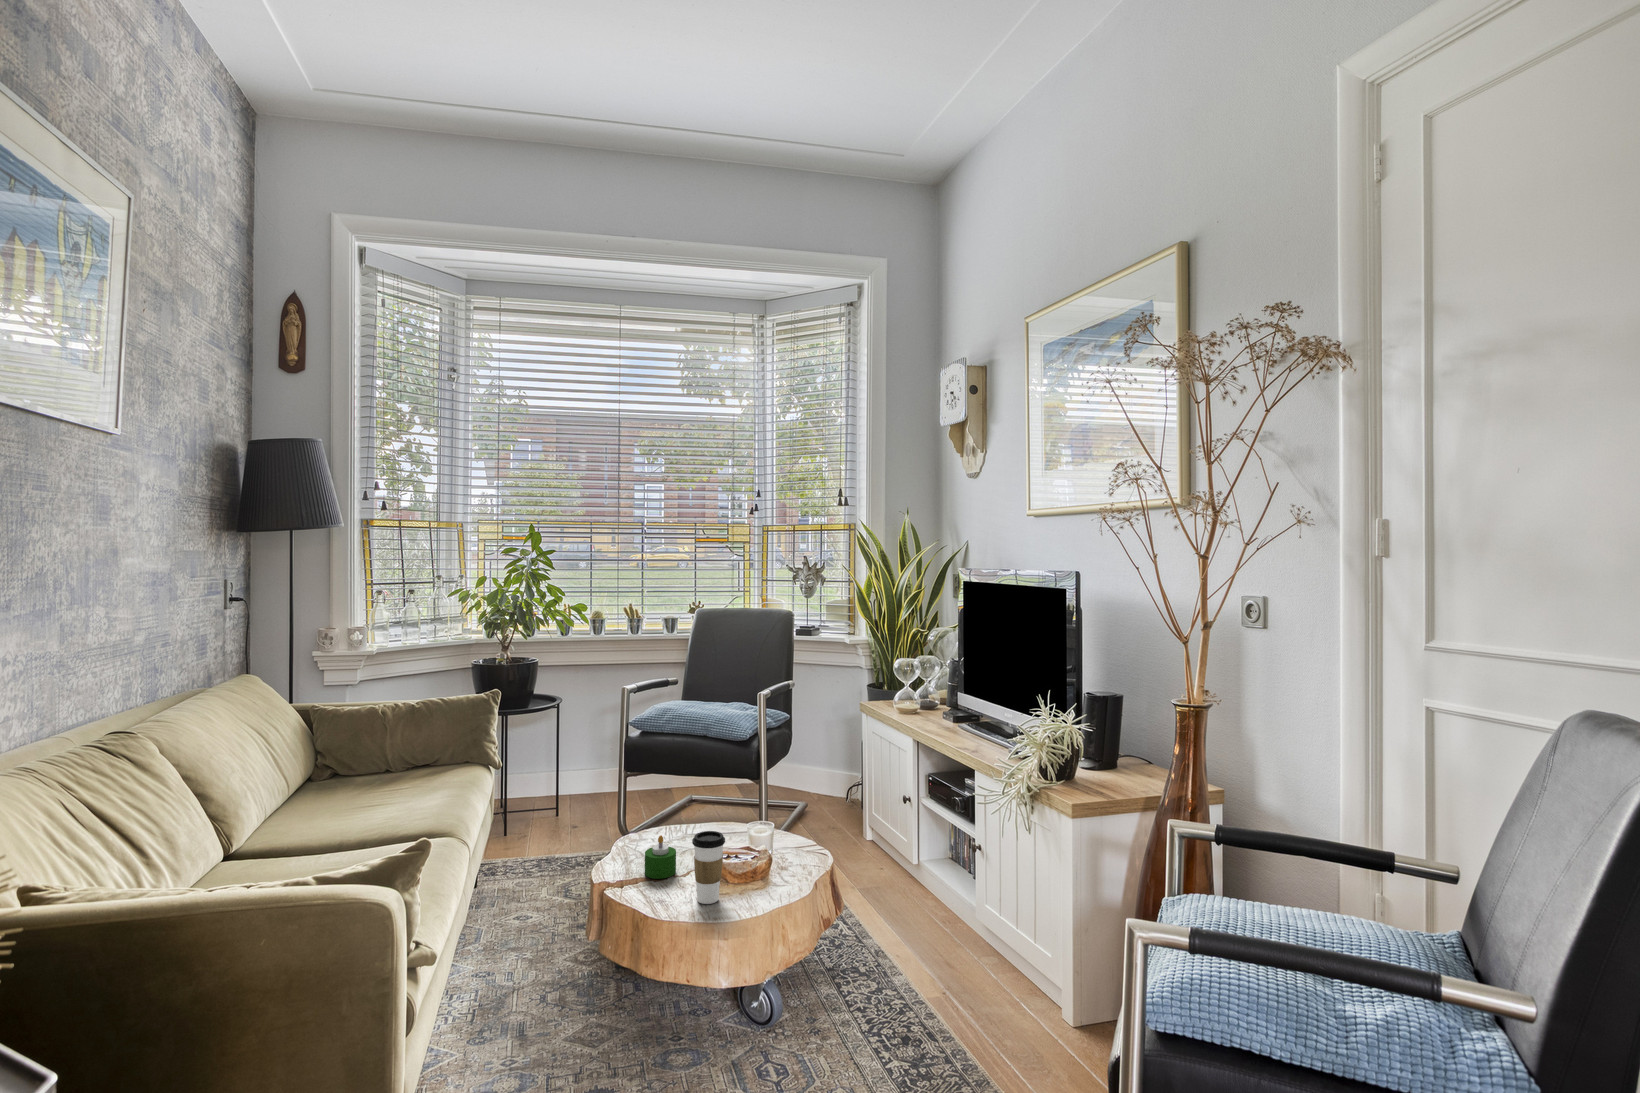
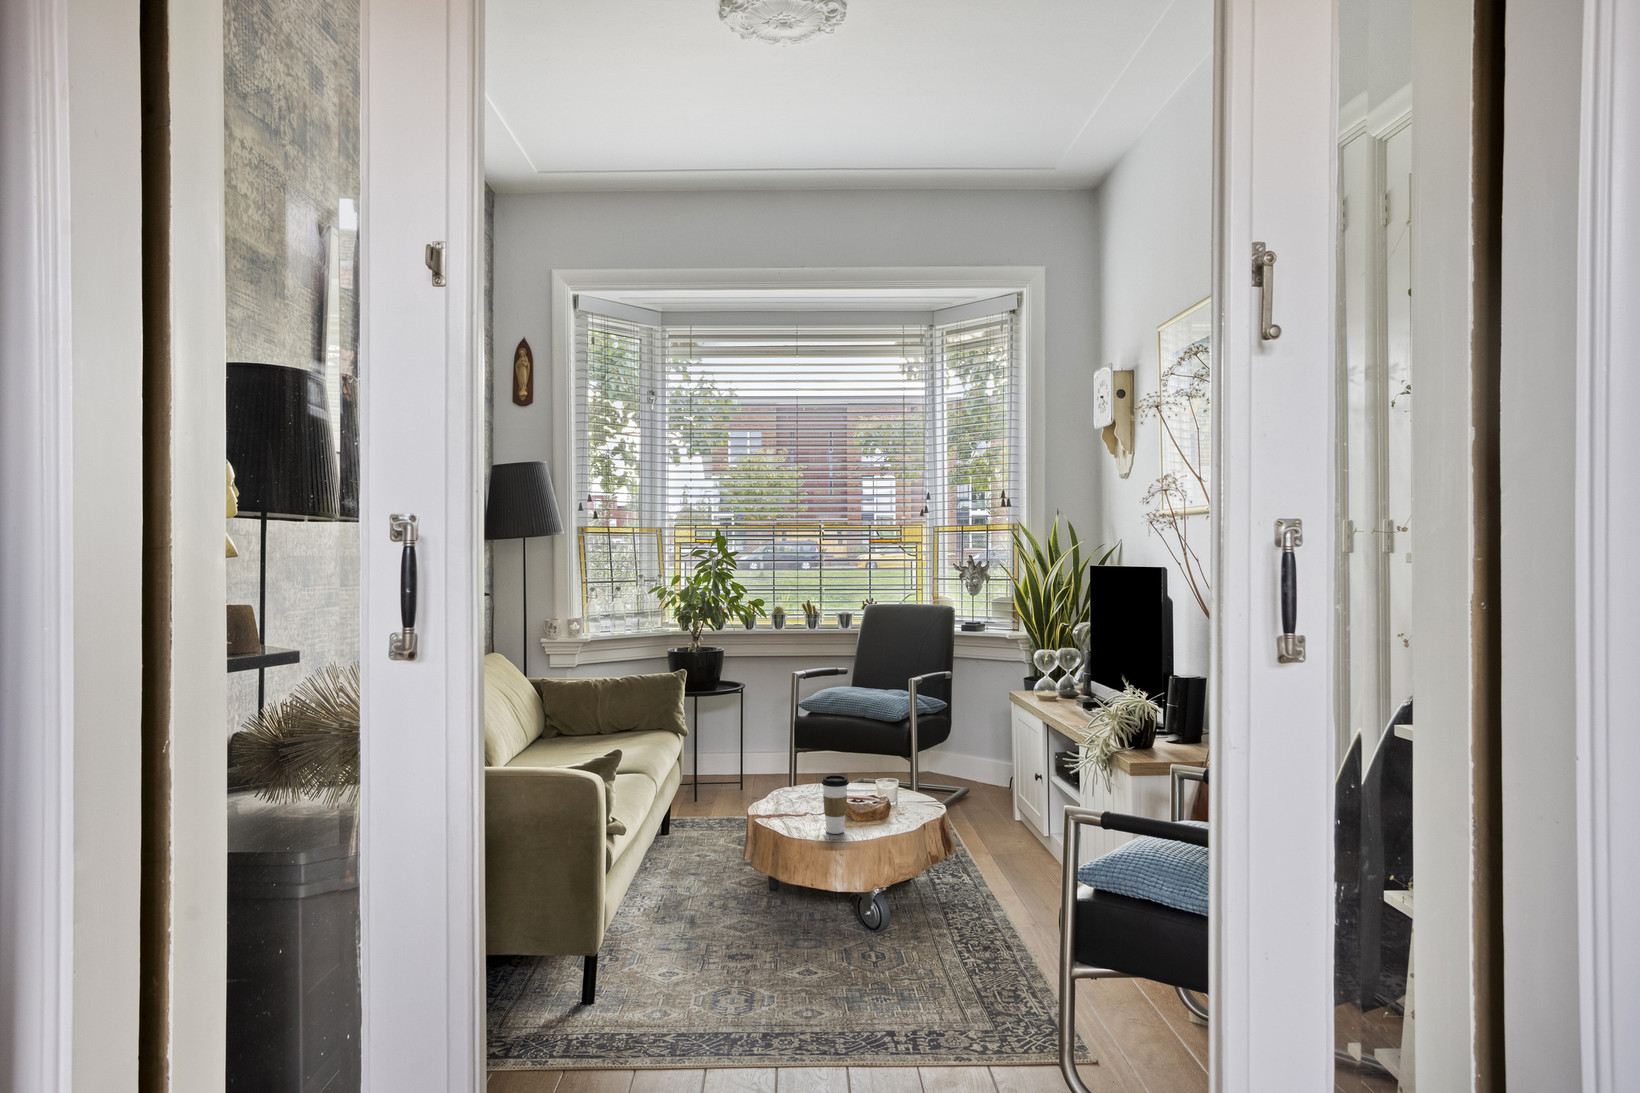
candle: present [645,835,676,879] -> none [789,781,814,816]

